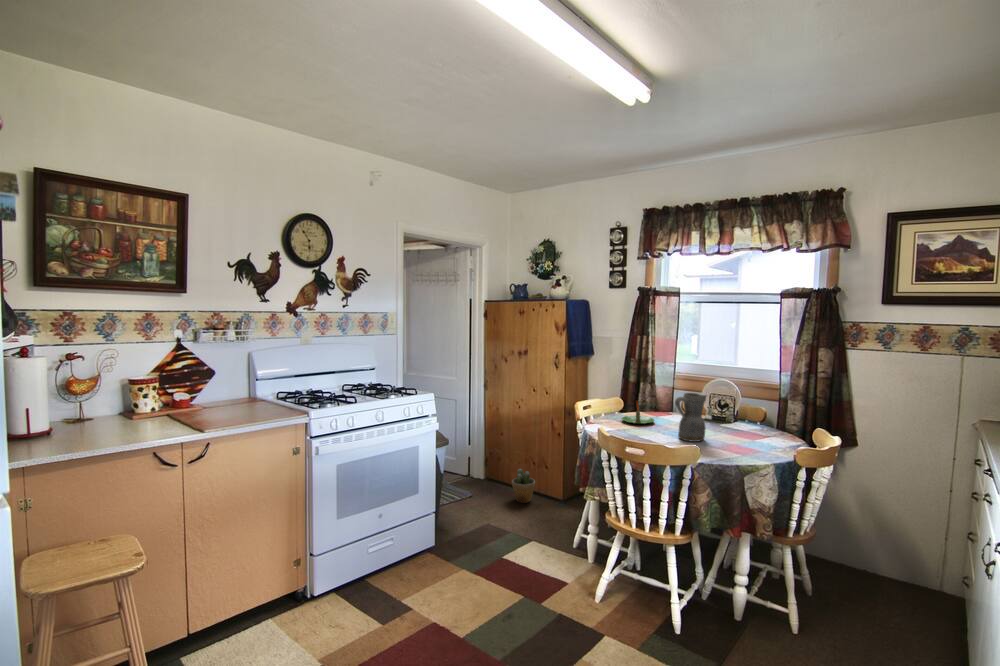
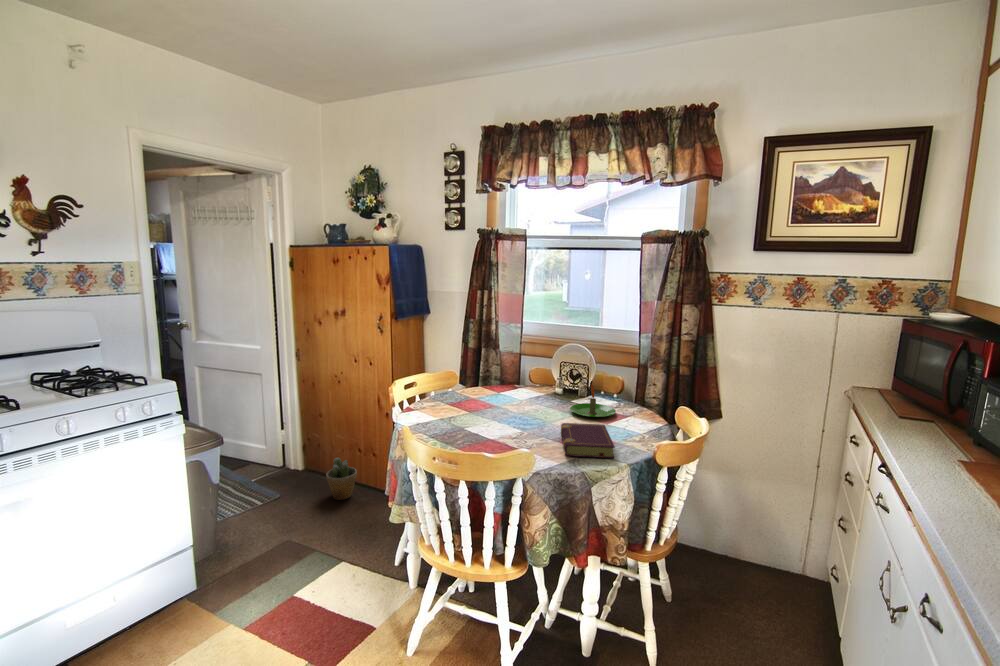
ceramic pitcher: present [675,393,707,442] -> none [509,364,550,430]
candle: present [622,402,654,424] -> present [570,384,616,417]
book: none [716,437,760,461] -> present [561,423,615,458]

